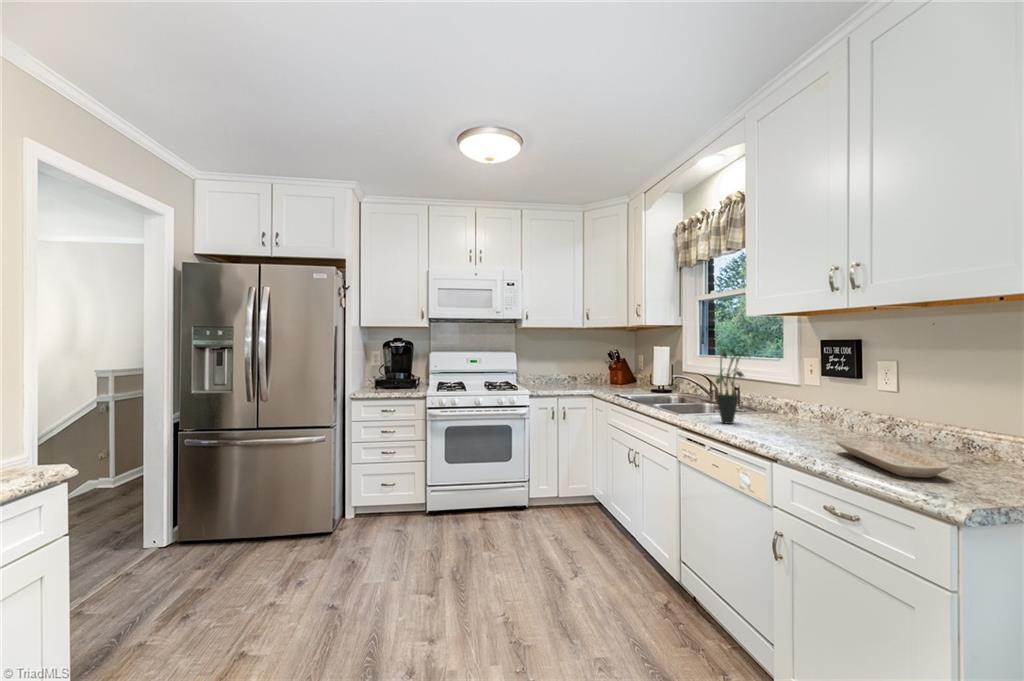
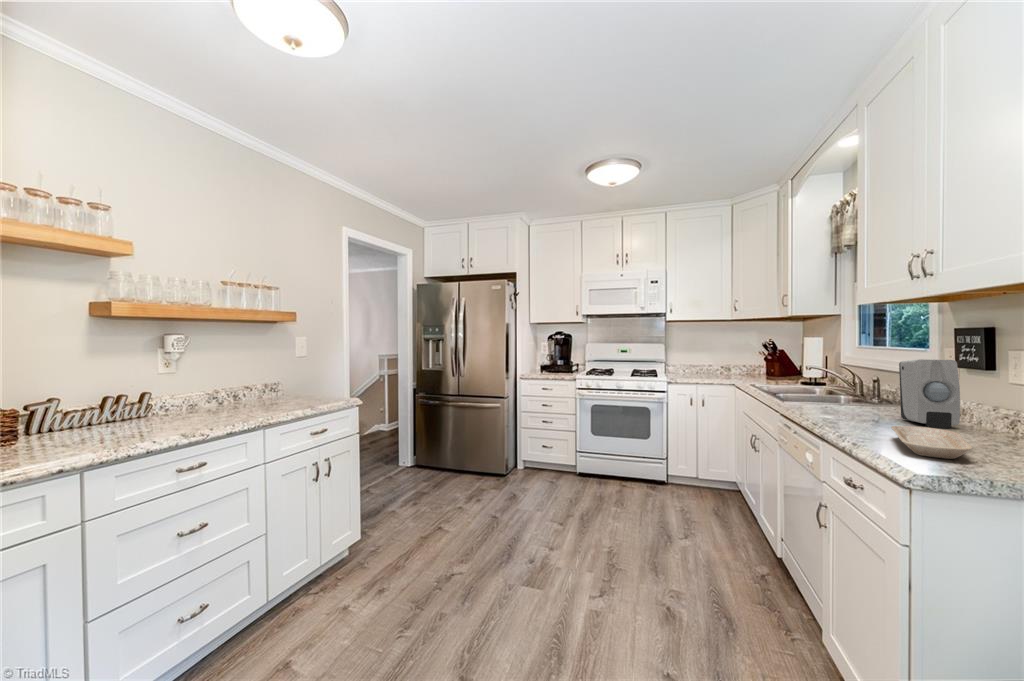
potted plant: present [716,345,749,424] -> none [814,334,853,412]
soap dispenser: none [789,370,849,435] -> present [899,359,960,428]

